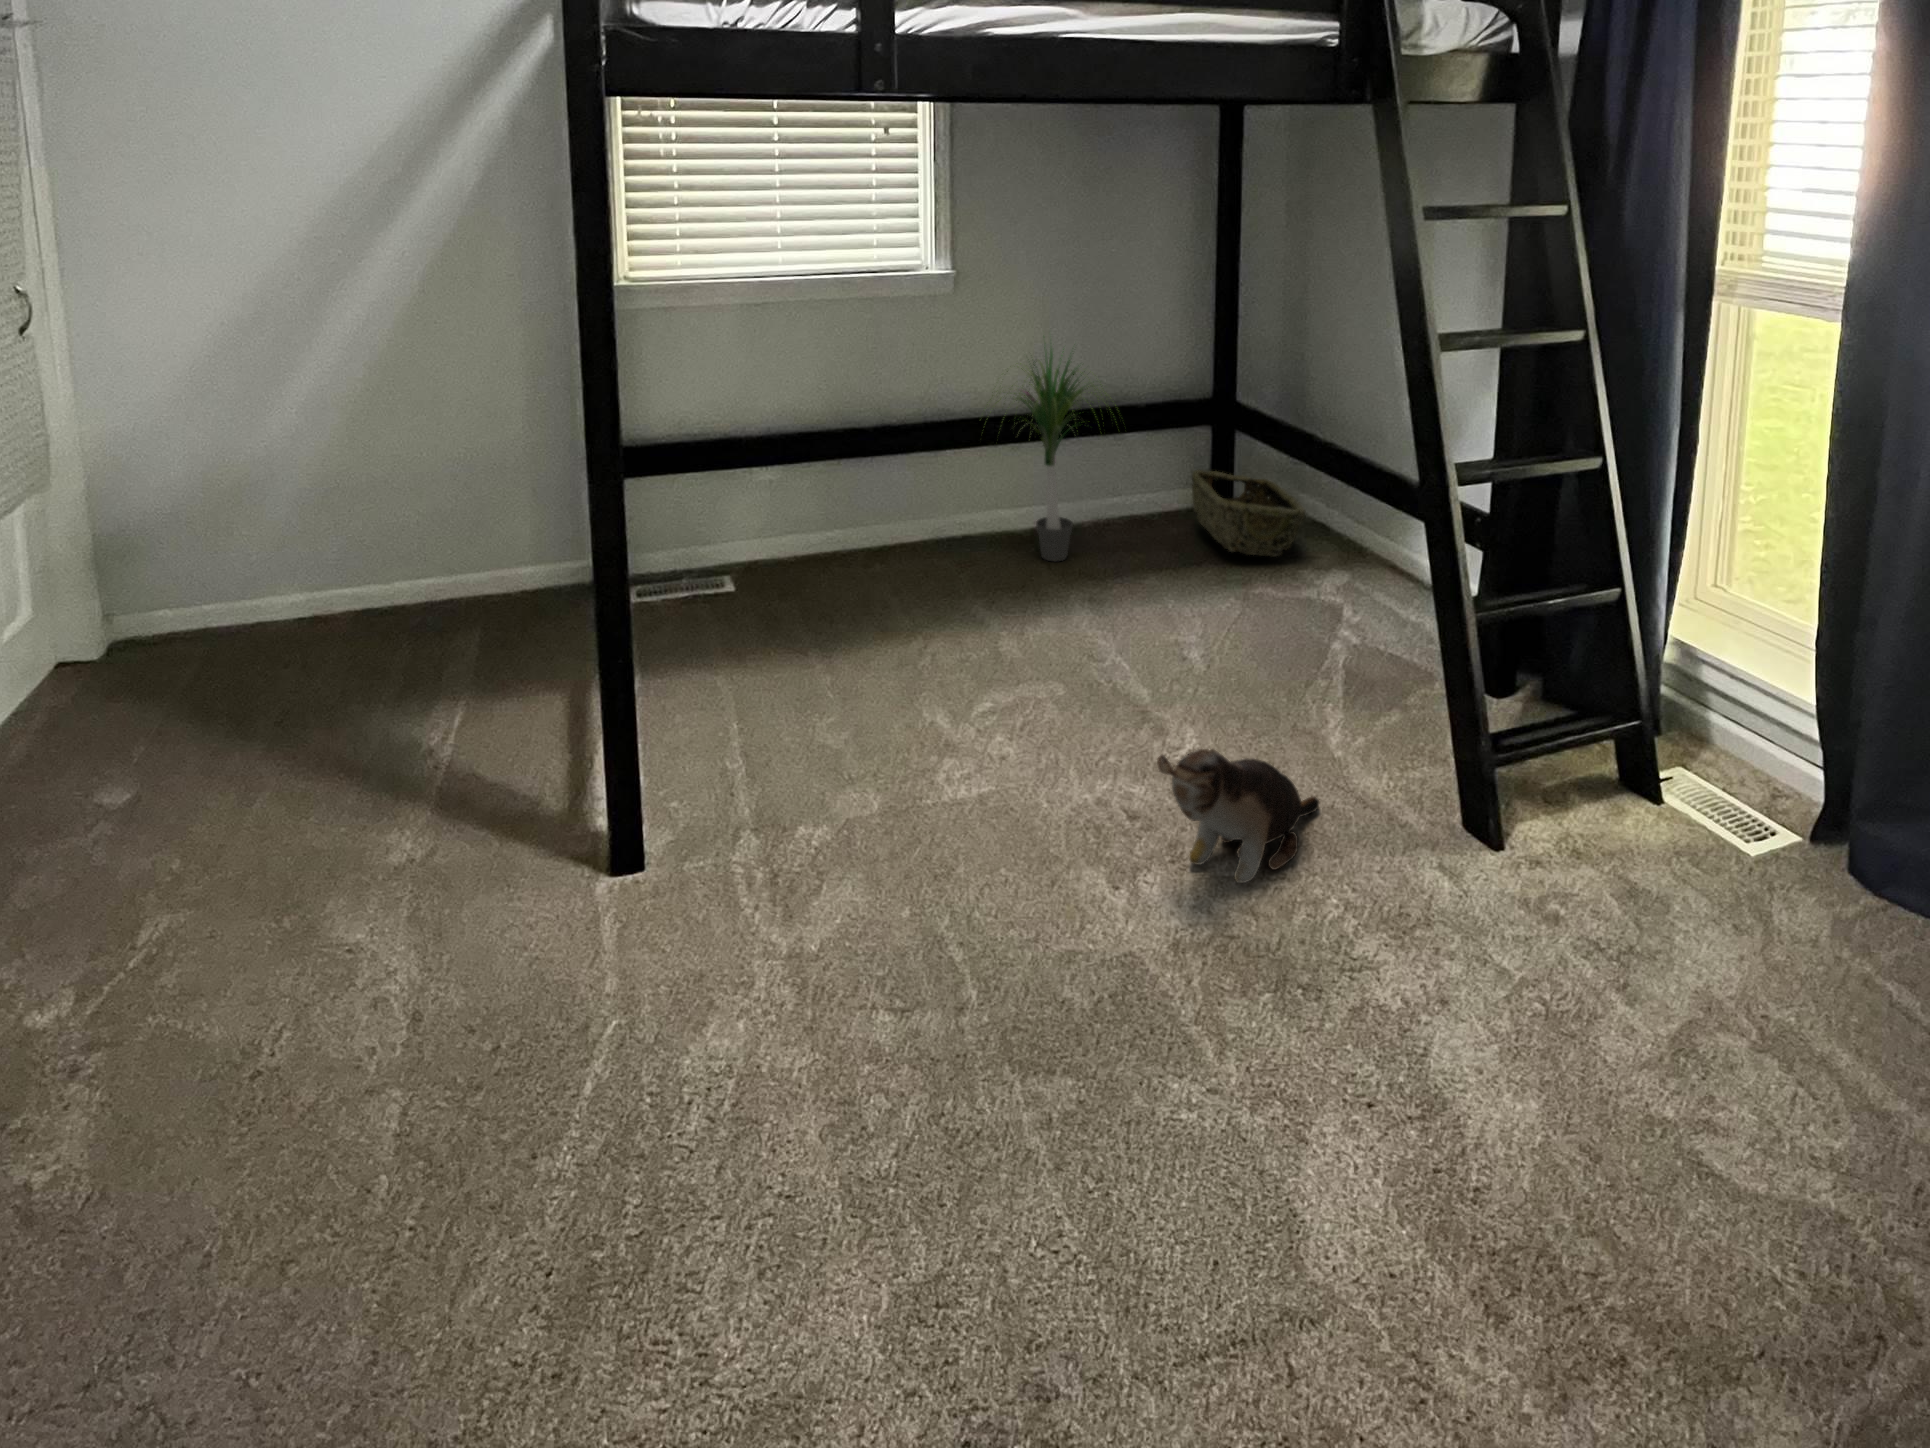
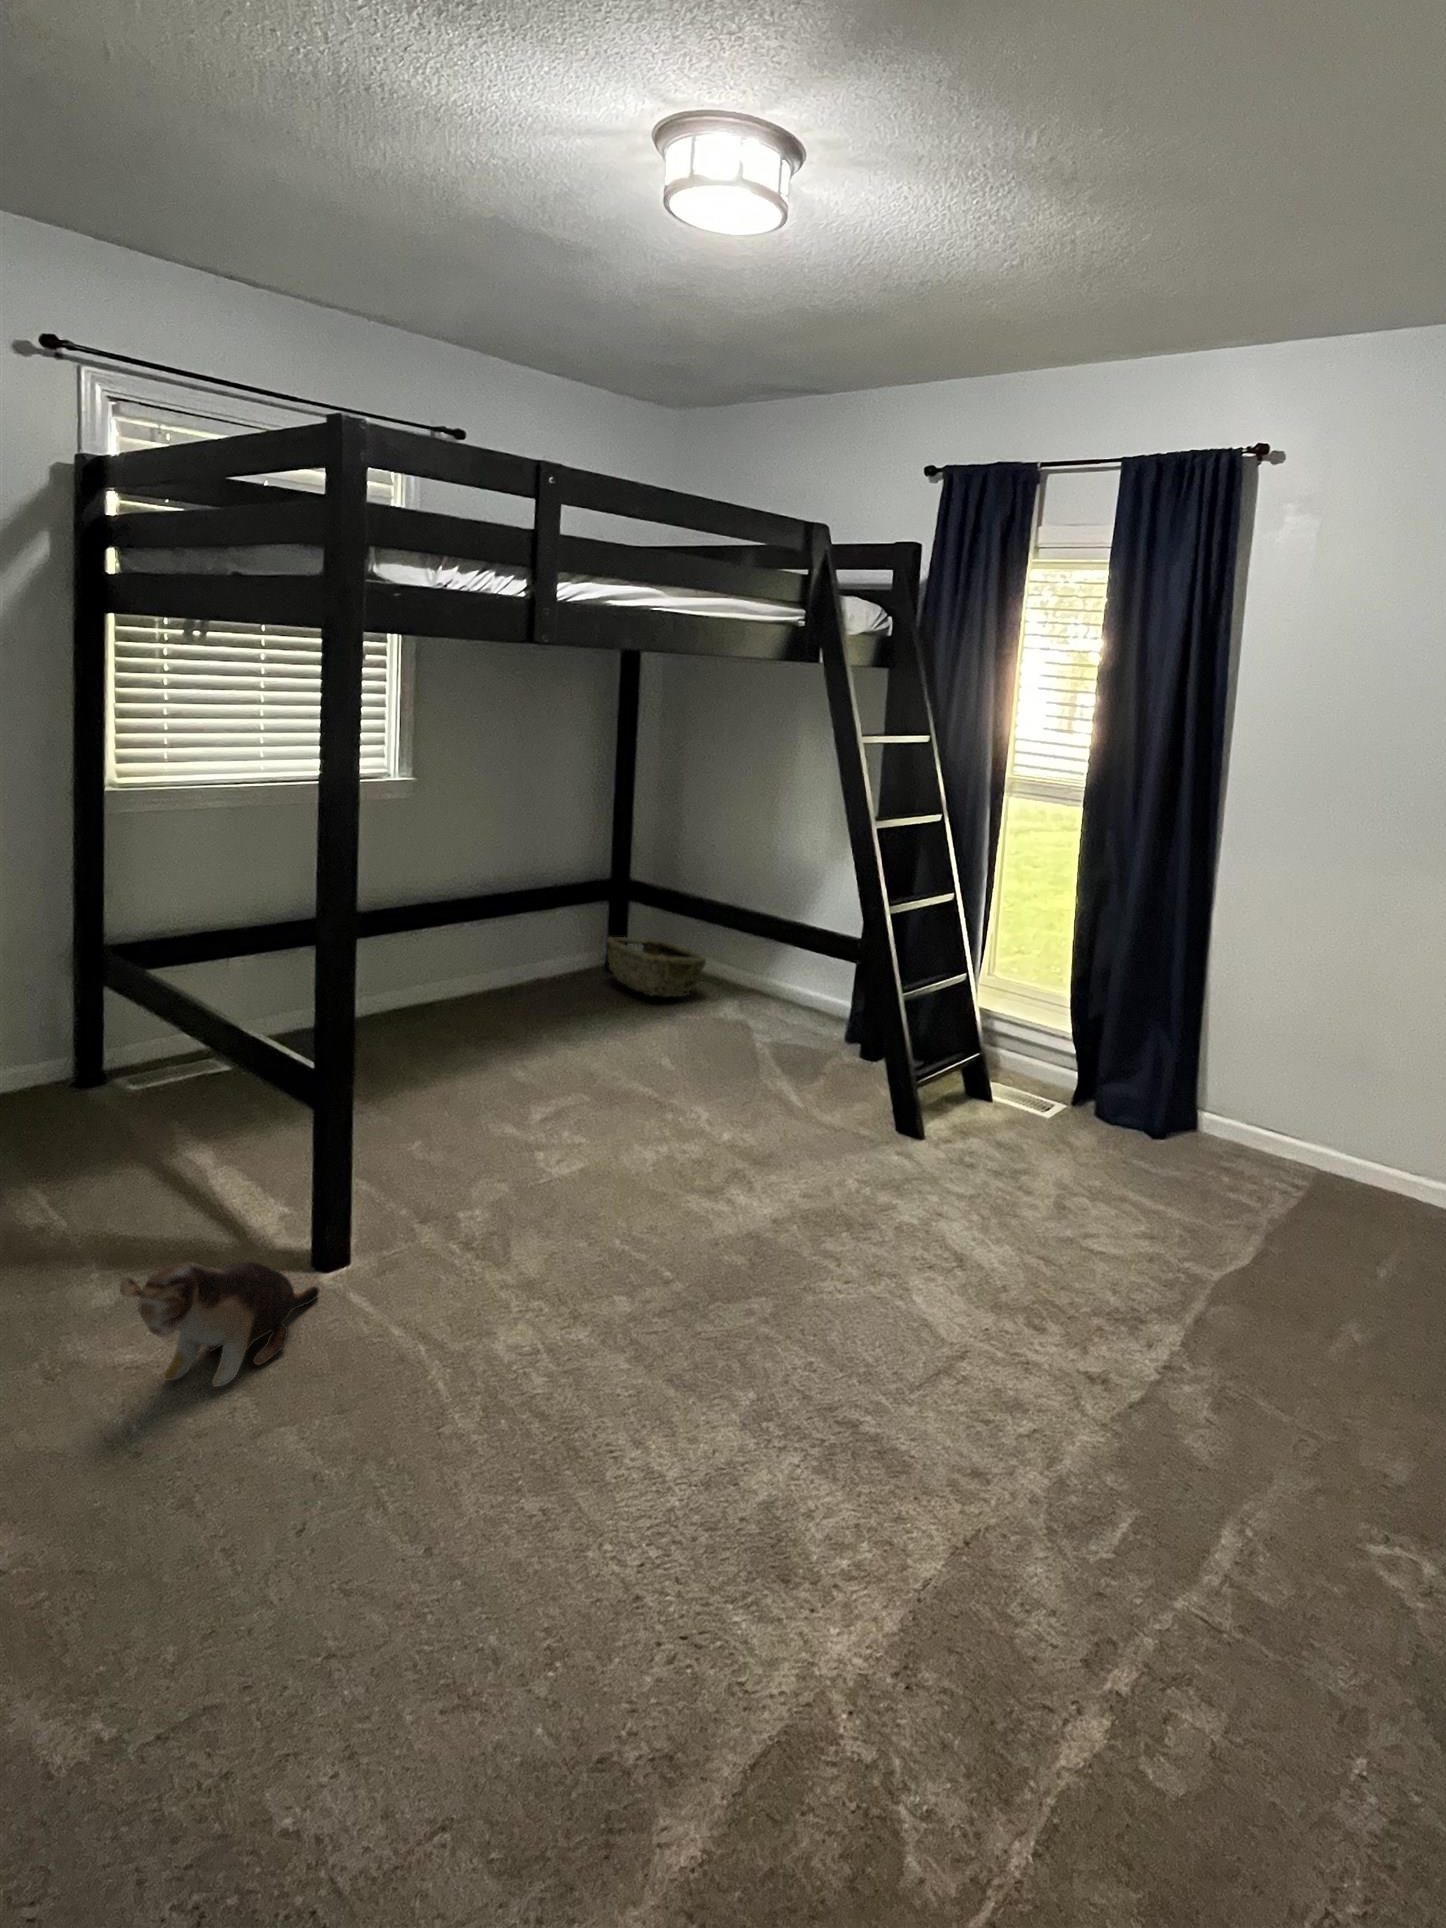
potted plant: present [987,349,1116,561] -> none [443,825,574,1018]
plush toy: present [1157,749,1319,883] -> present [120,1261,319,1387]

